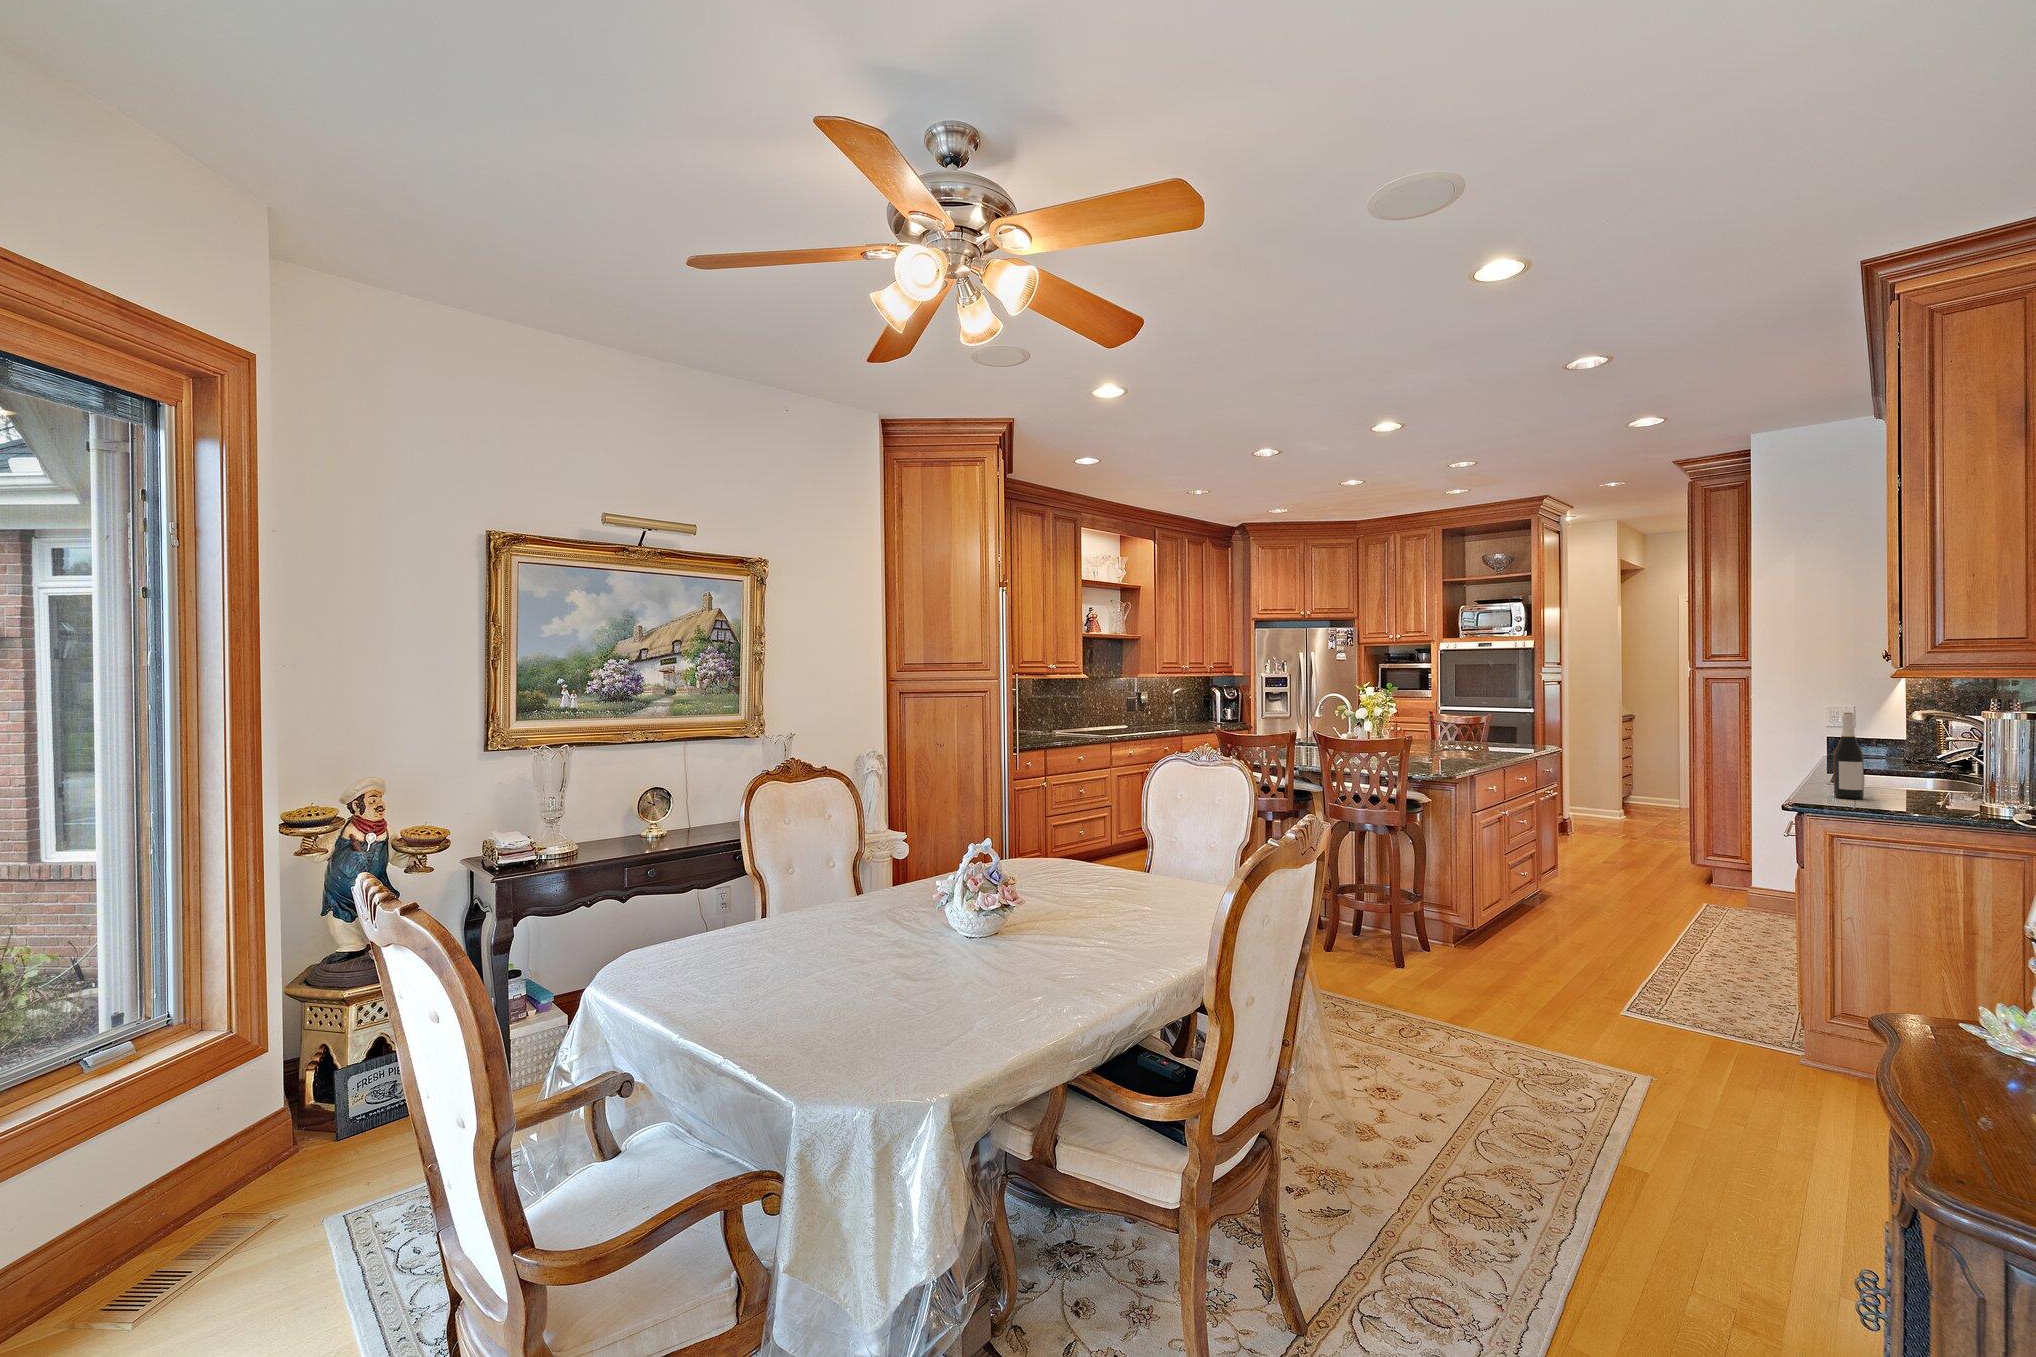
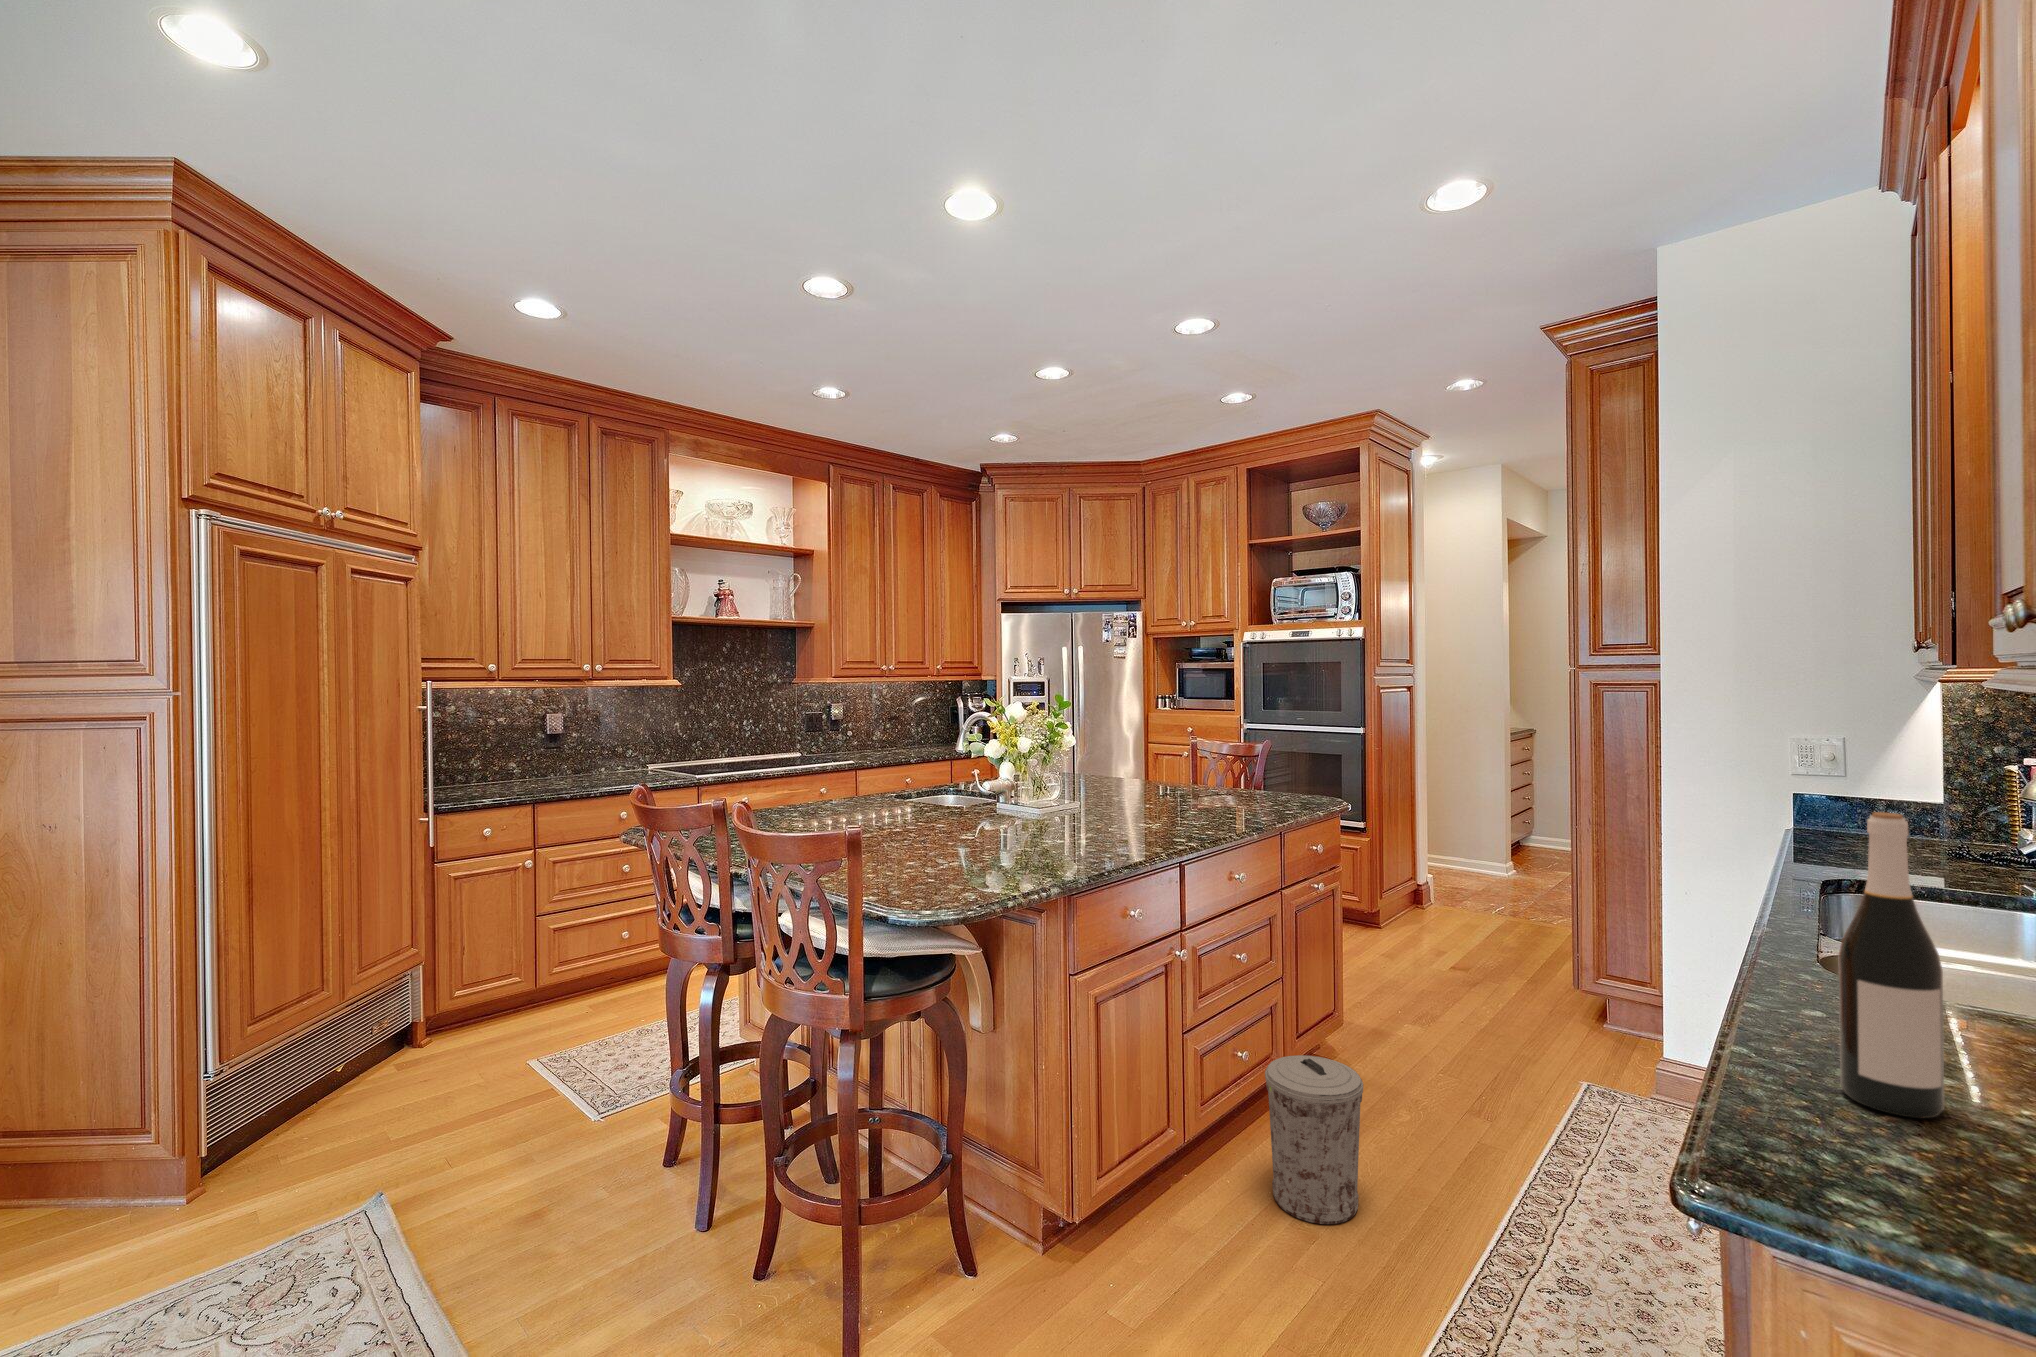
trash can: none [1548,867,1604,943] -> present [1265,1055,1363,1224]

